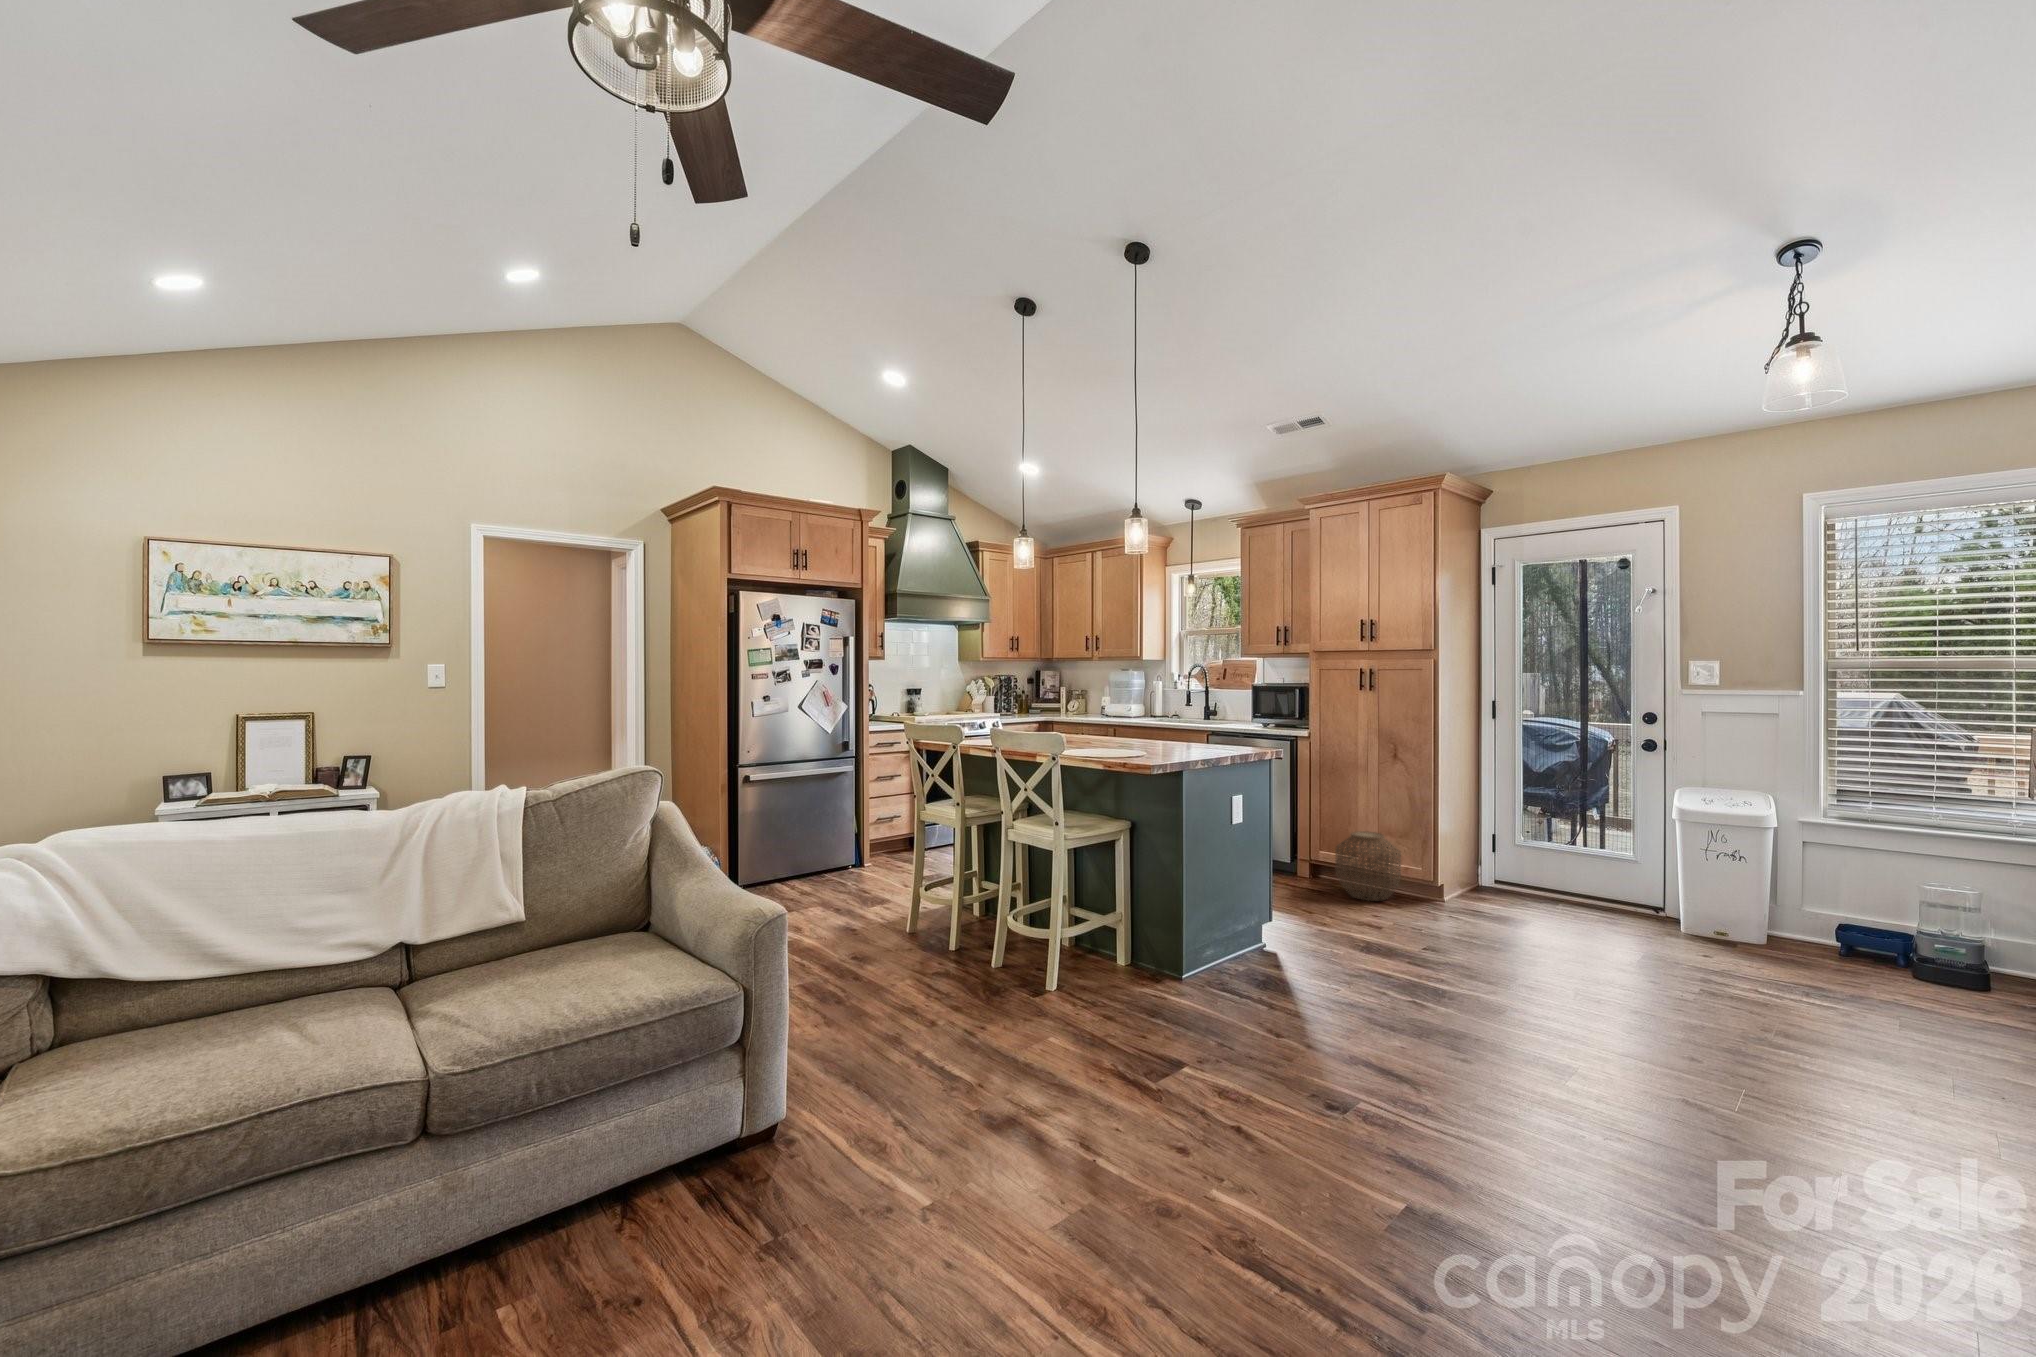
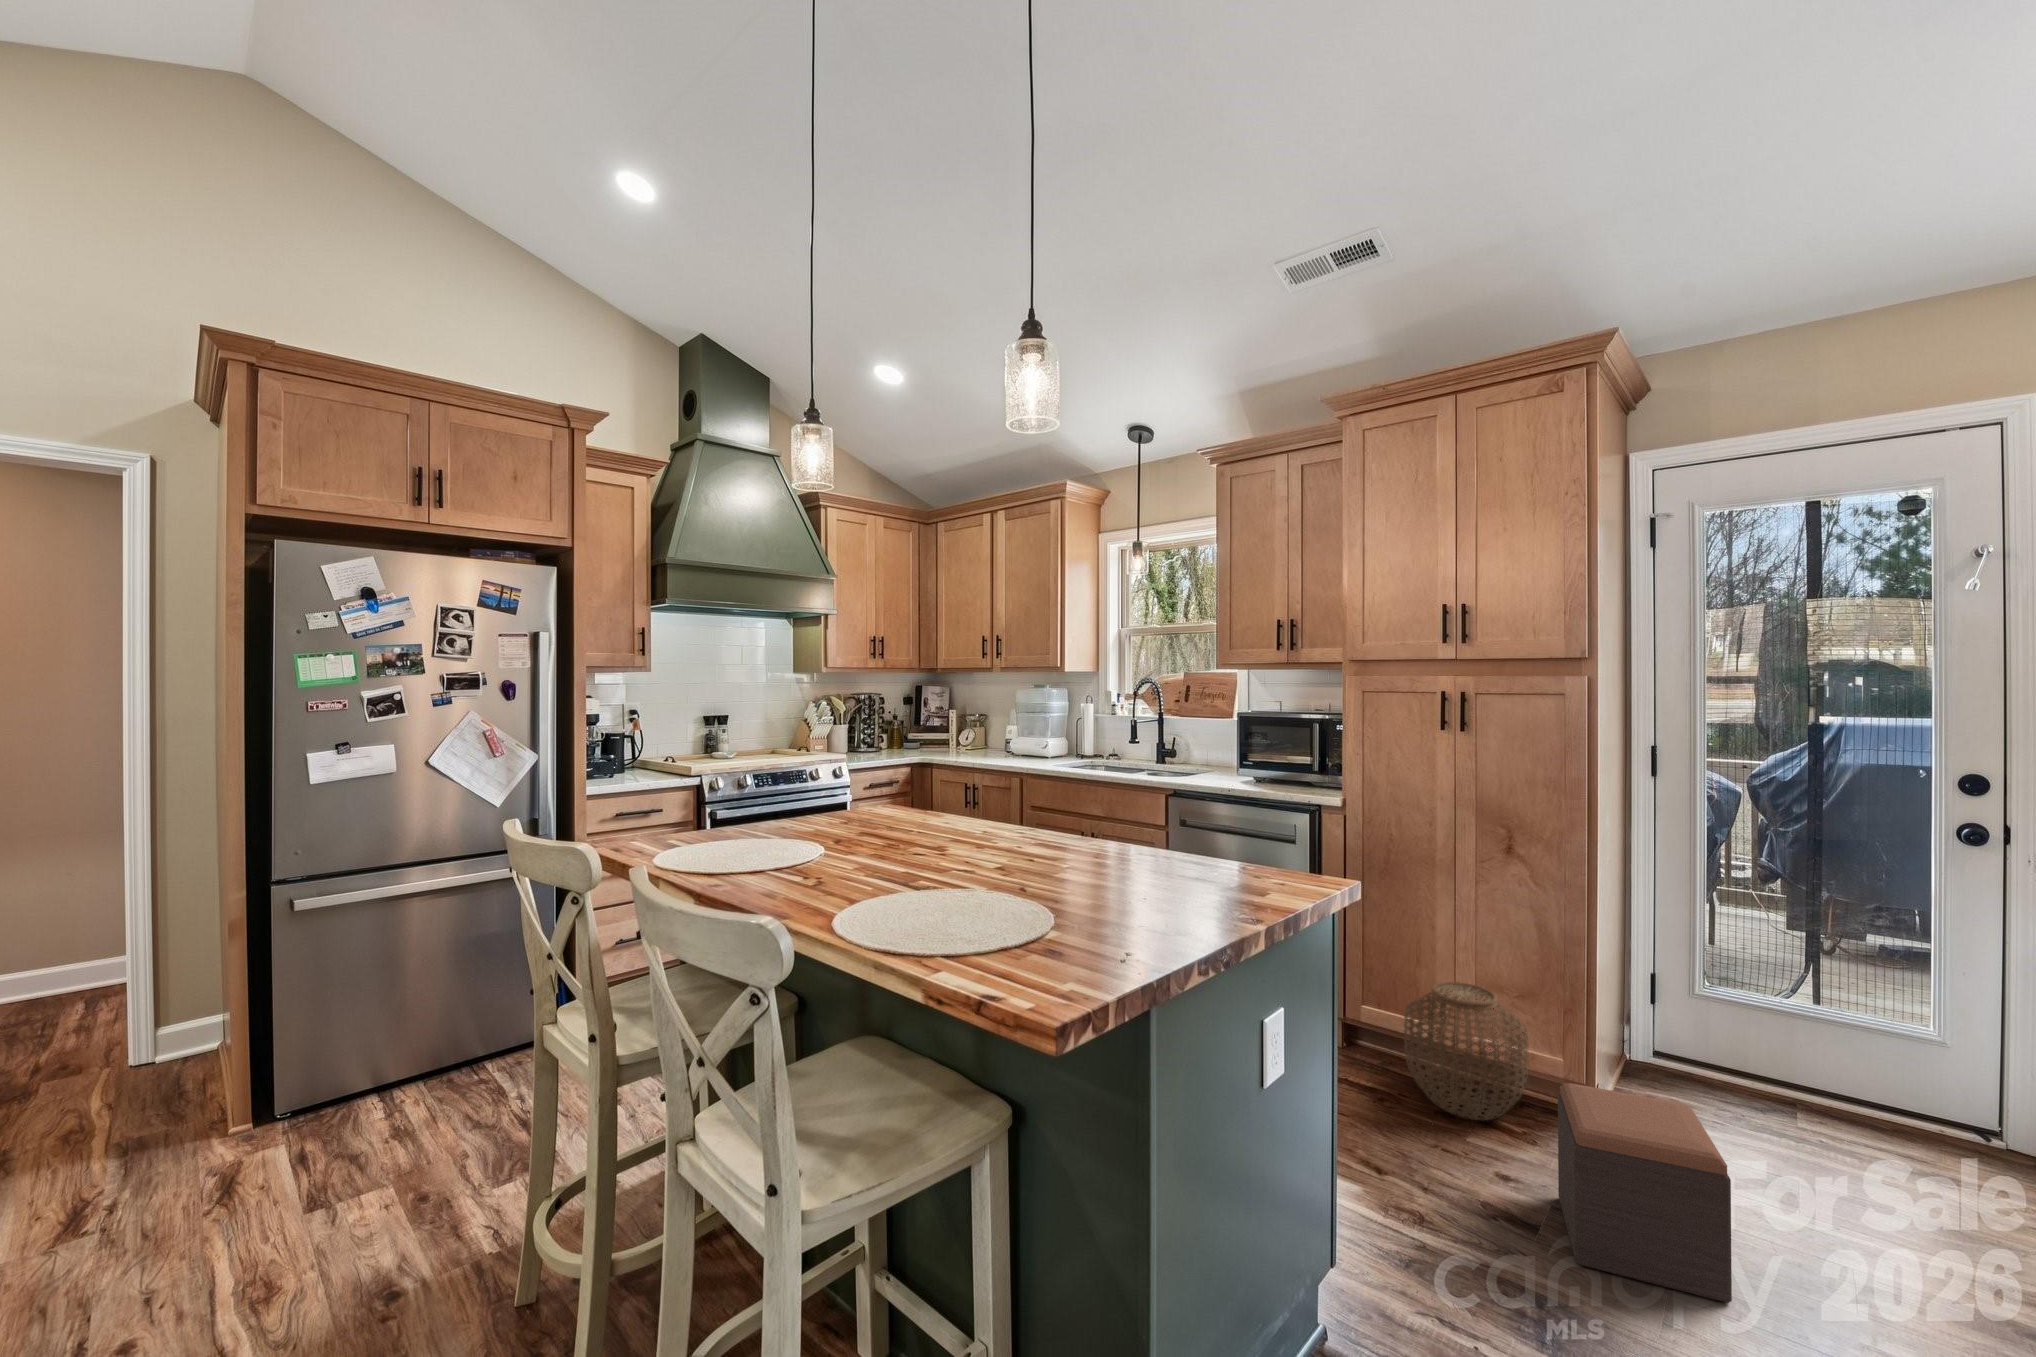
footstool: none [1390,863,1459,945] -> present [1558,1083,1732,1303]

